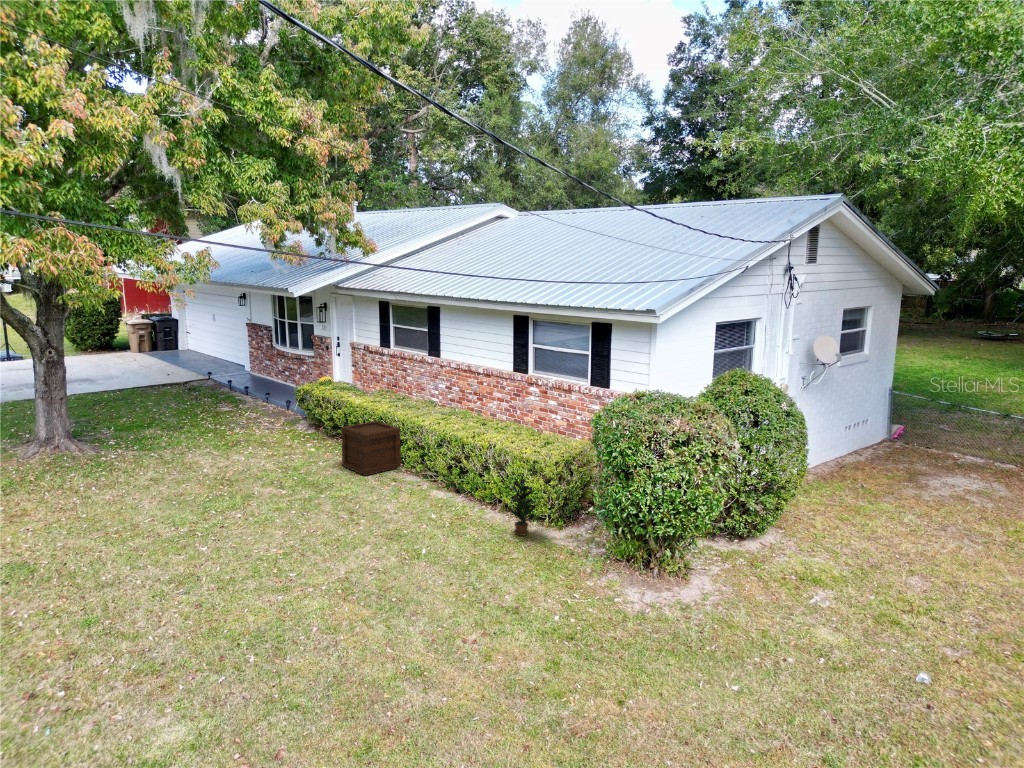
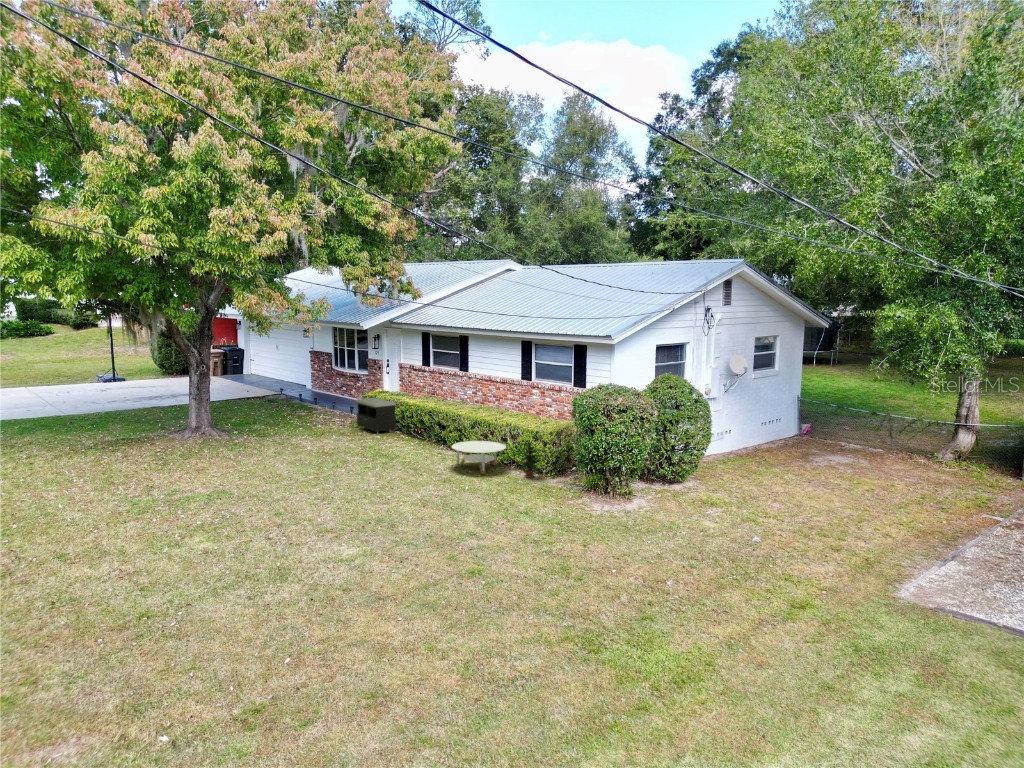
storage bench: none [283,392,338,444] -> present [356,398,396,434]
wooden crate: present [341,421,401,476] -> none [404,415,445,450]
round table: none [401,468,486,528] -> present [452,441,506,474]

